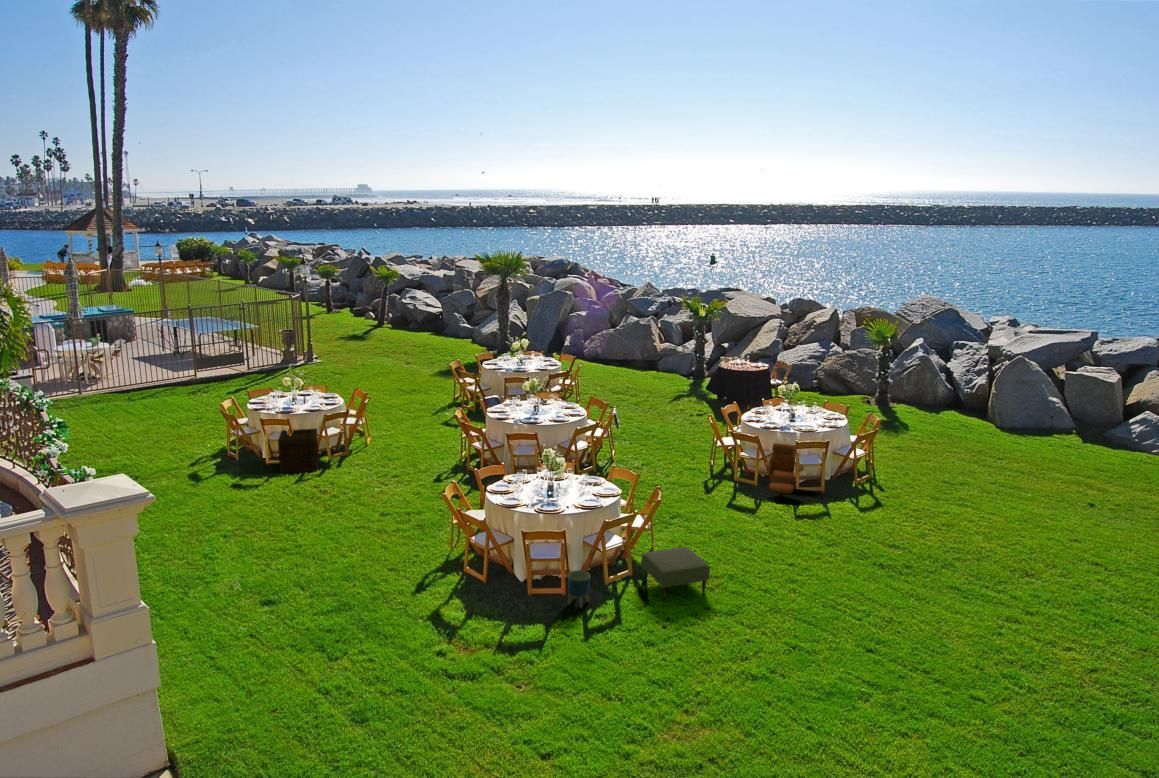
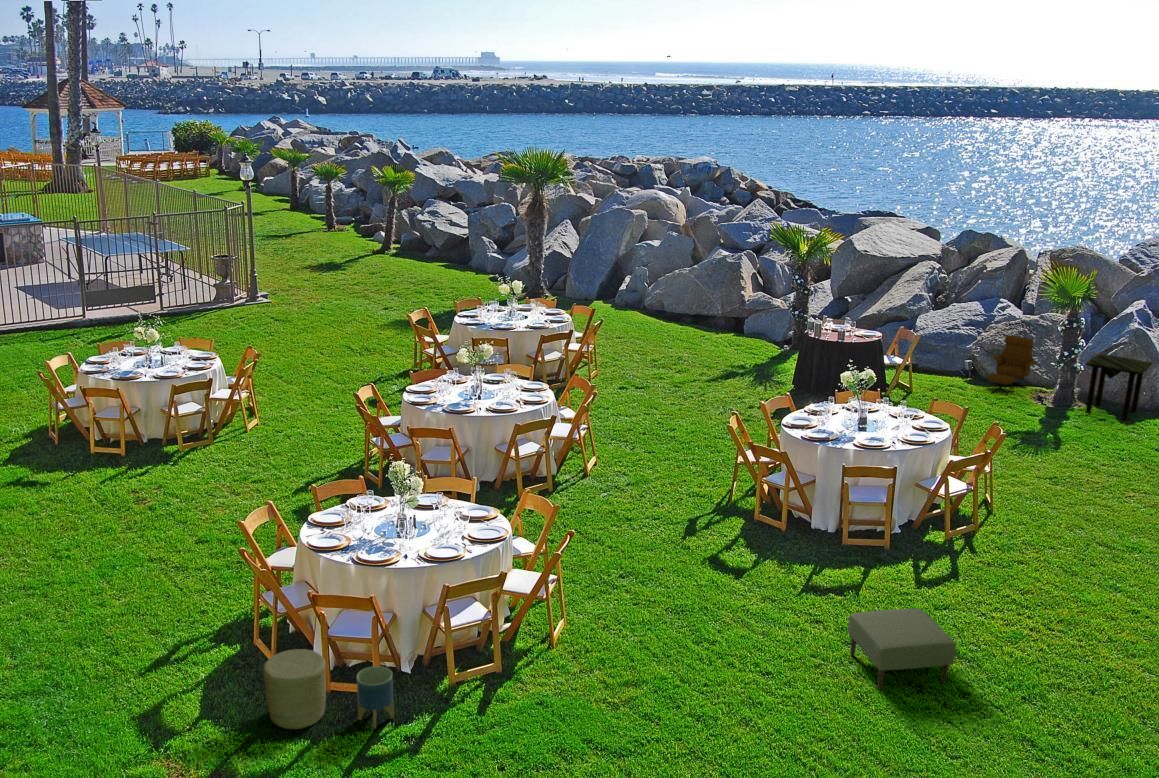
side table: none [897,372,934,413] -> present [1086,354,1152,420]
wooden crate: present [278,429,319,473] -> none [91,403,162,465]
lounge chair: present [764,443,804,503] -> present [987,335,1036,395]
ottoman: present [641,547,710,600] -> present [848,609,956,689]
woven basket: none [509,564,548,613] -> present [263,649,326,729]

